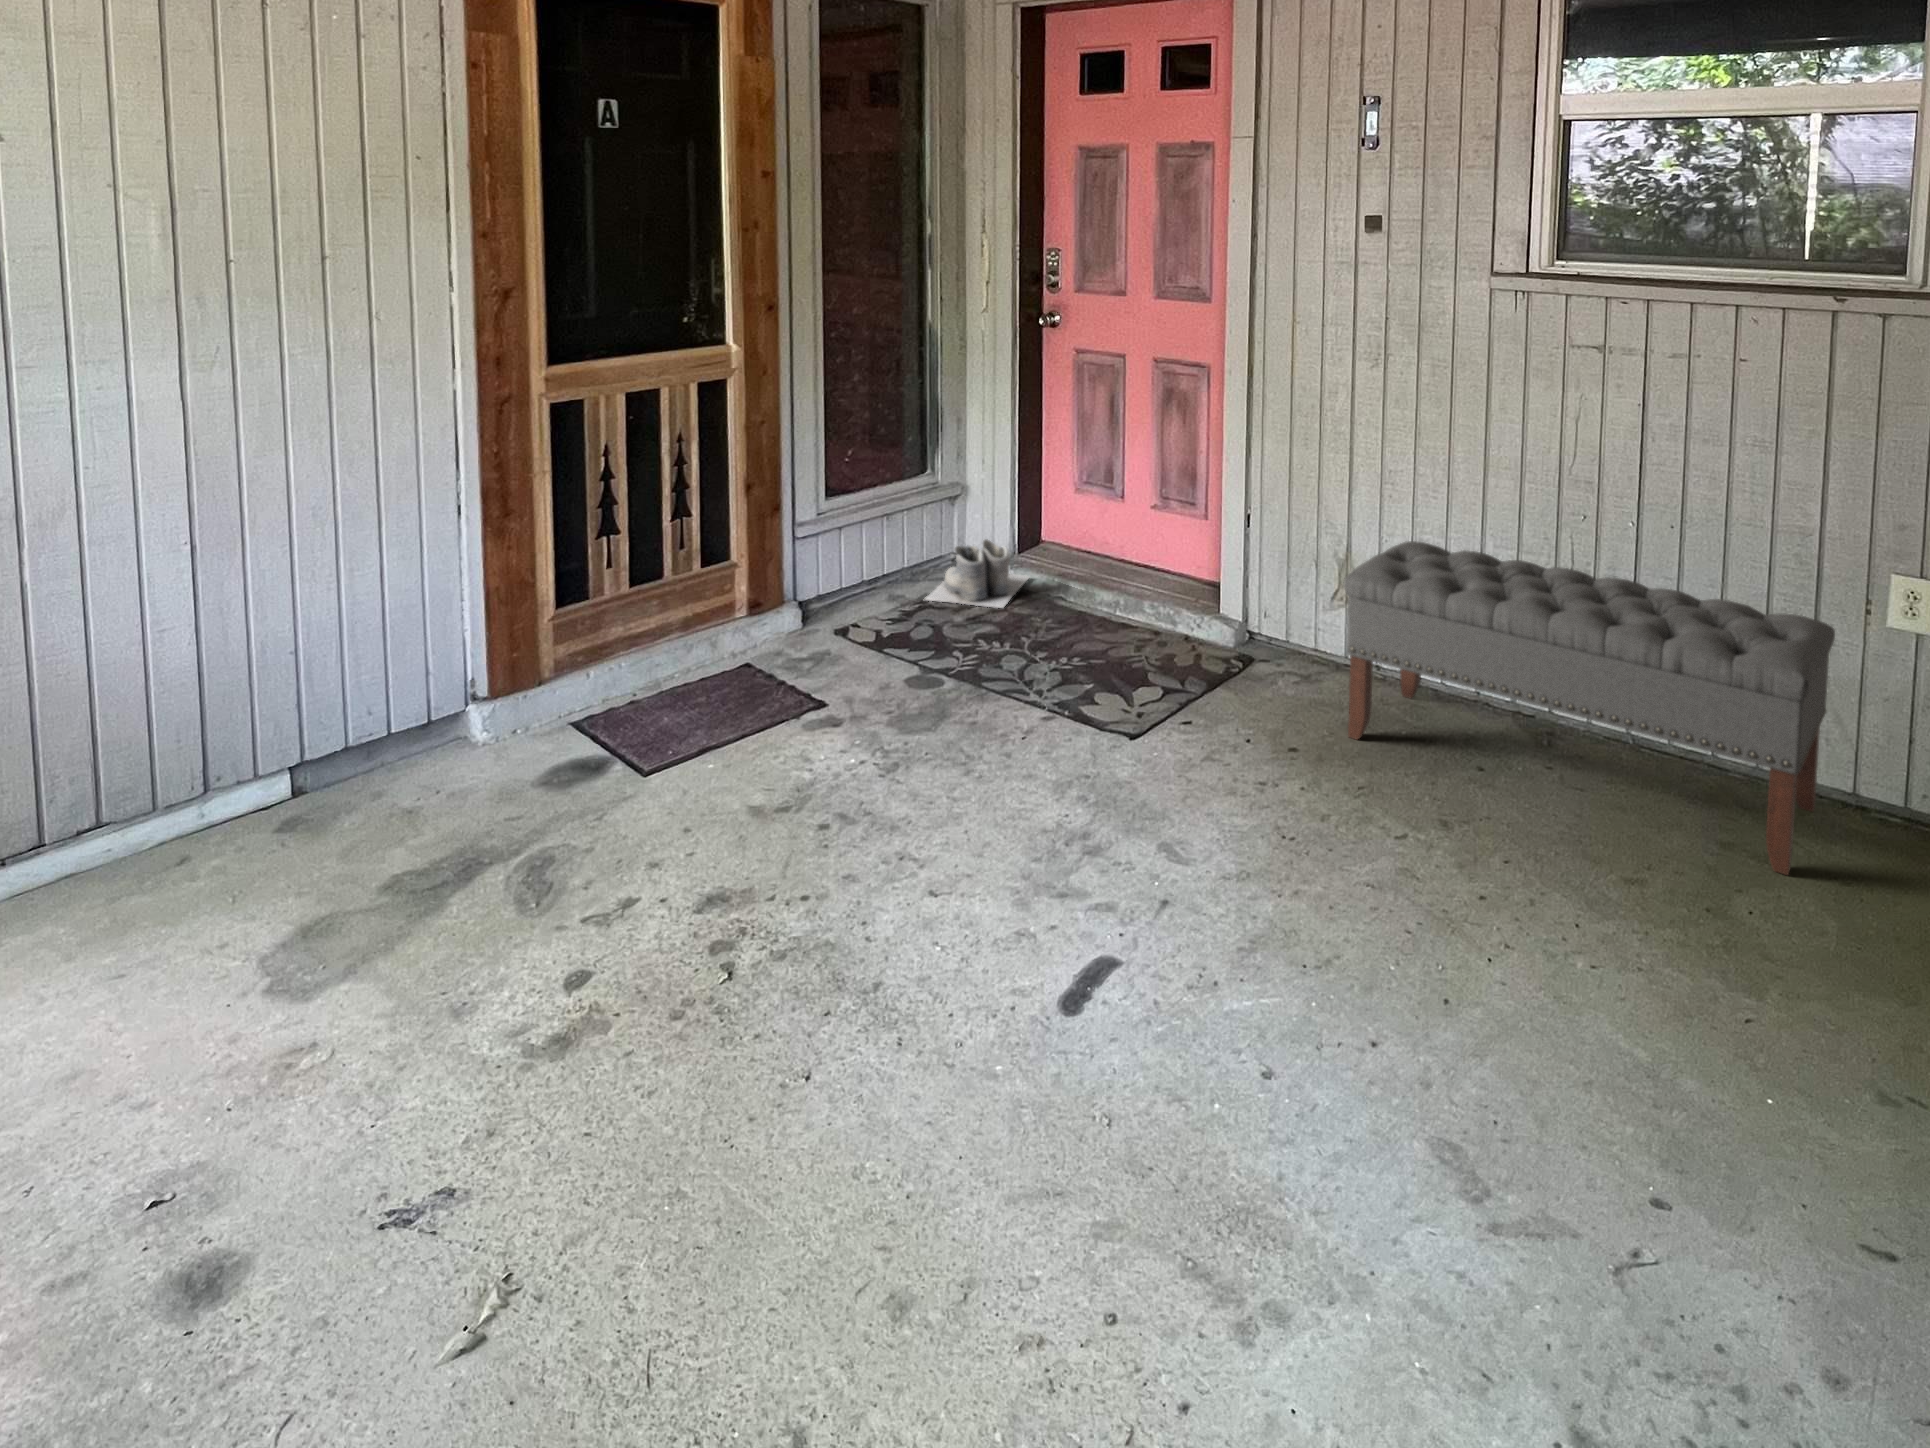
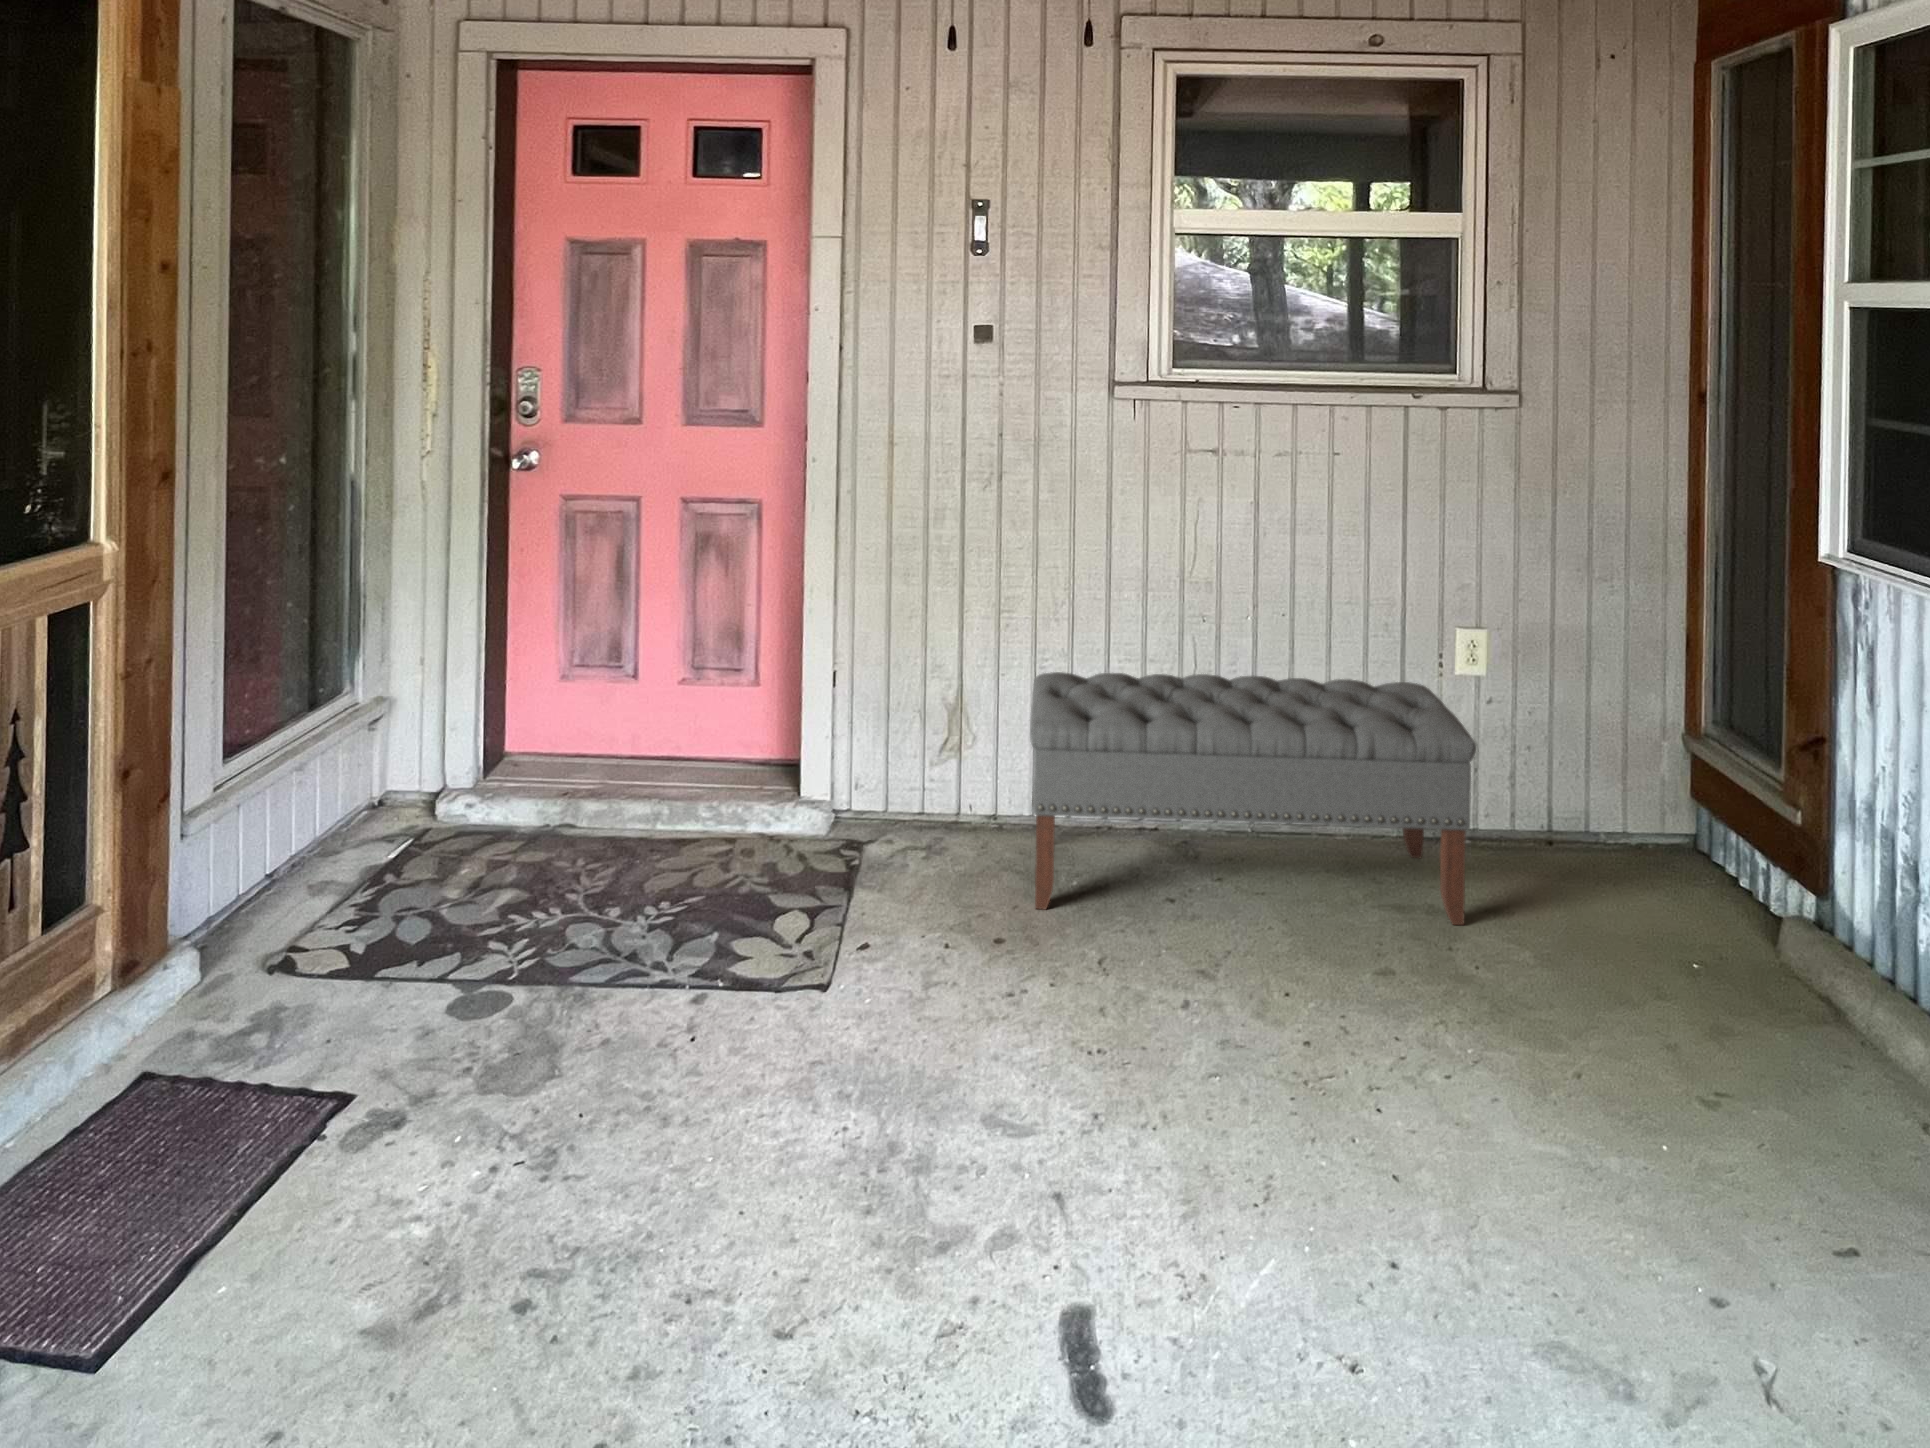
boots: present [925,539,1029,608] -> none [372,769,506,880]

